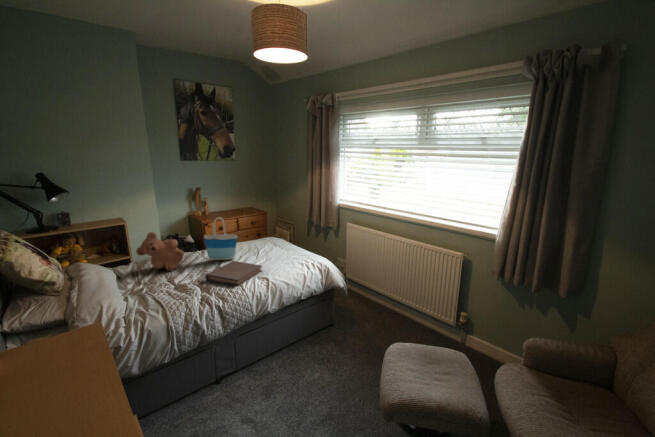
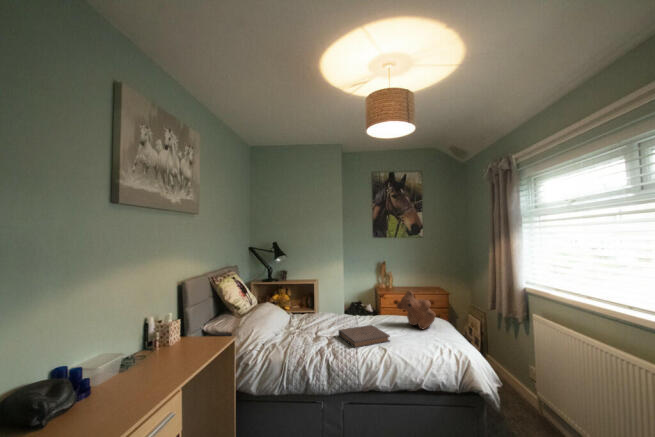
tote bag: present [204,217,237,260] -> none [358,282,384,324]
teddy bear: present [136,232,184,271] -> present [397,290,436,329]

